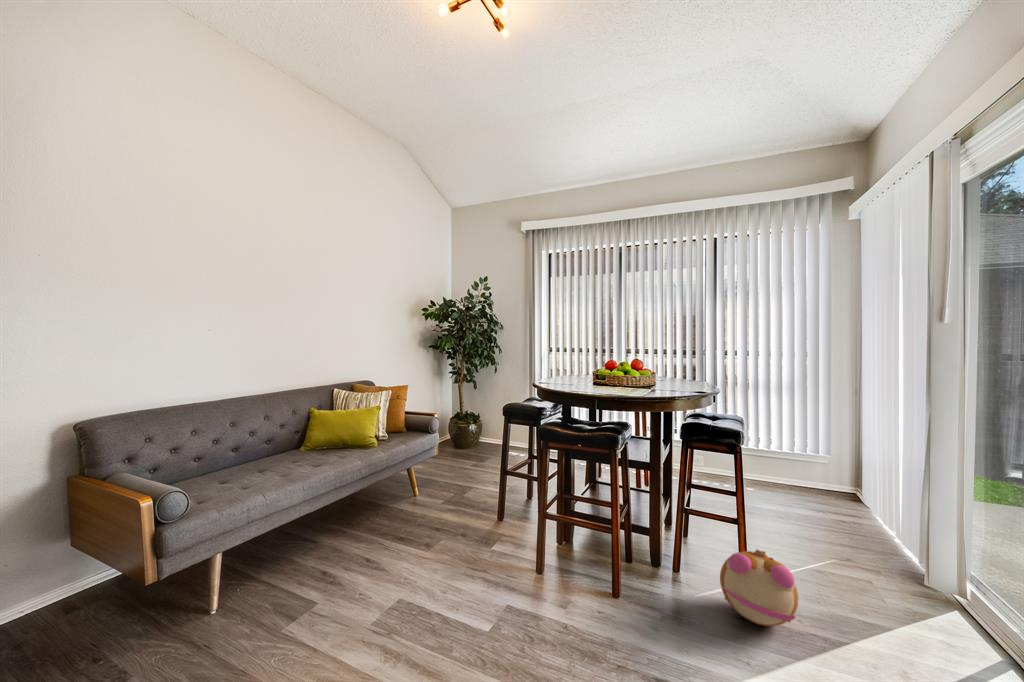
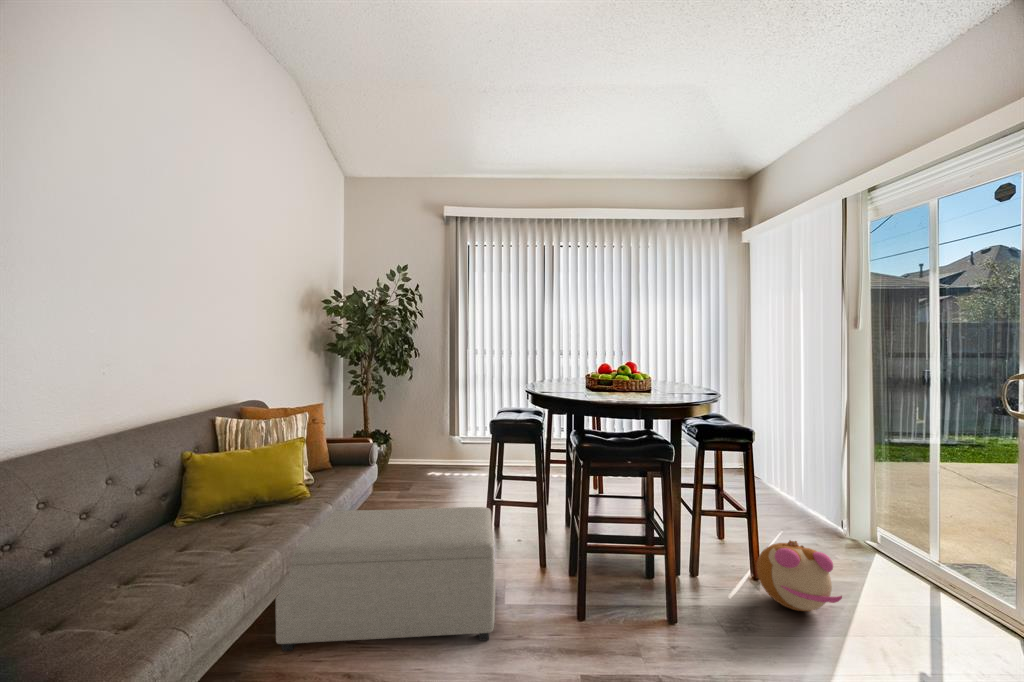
ottoman: none [337,457,489,566] -> present [276,507,495,651]

